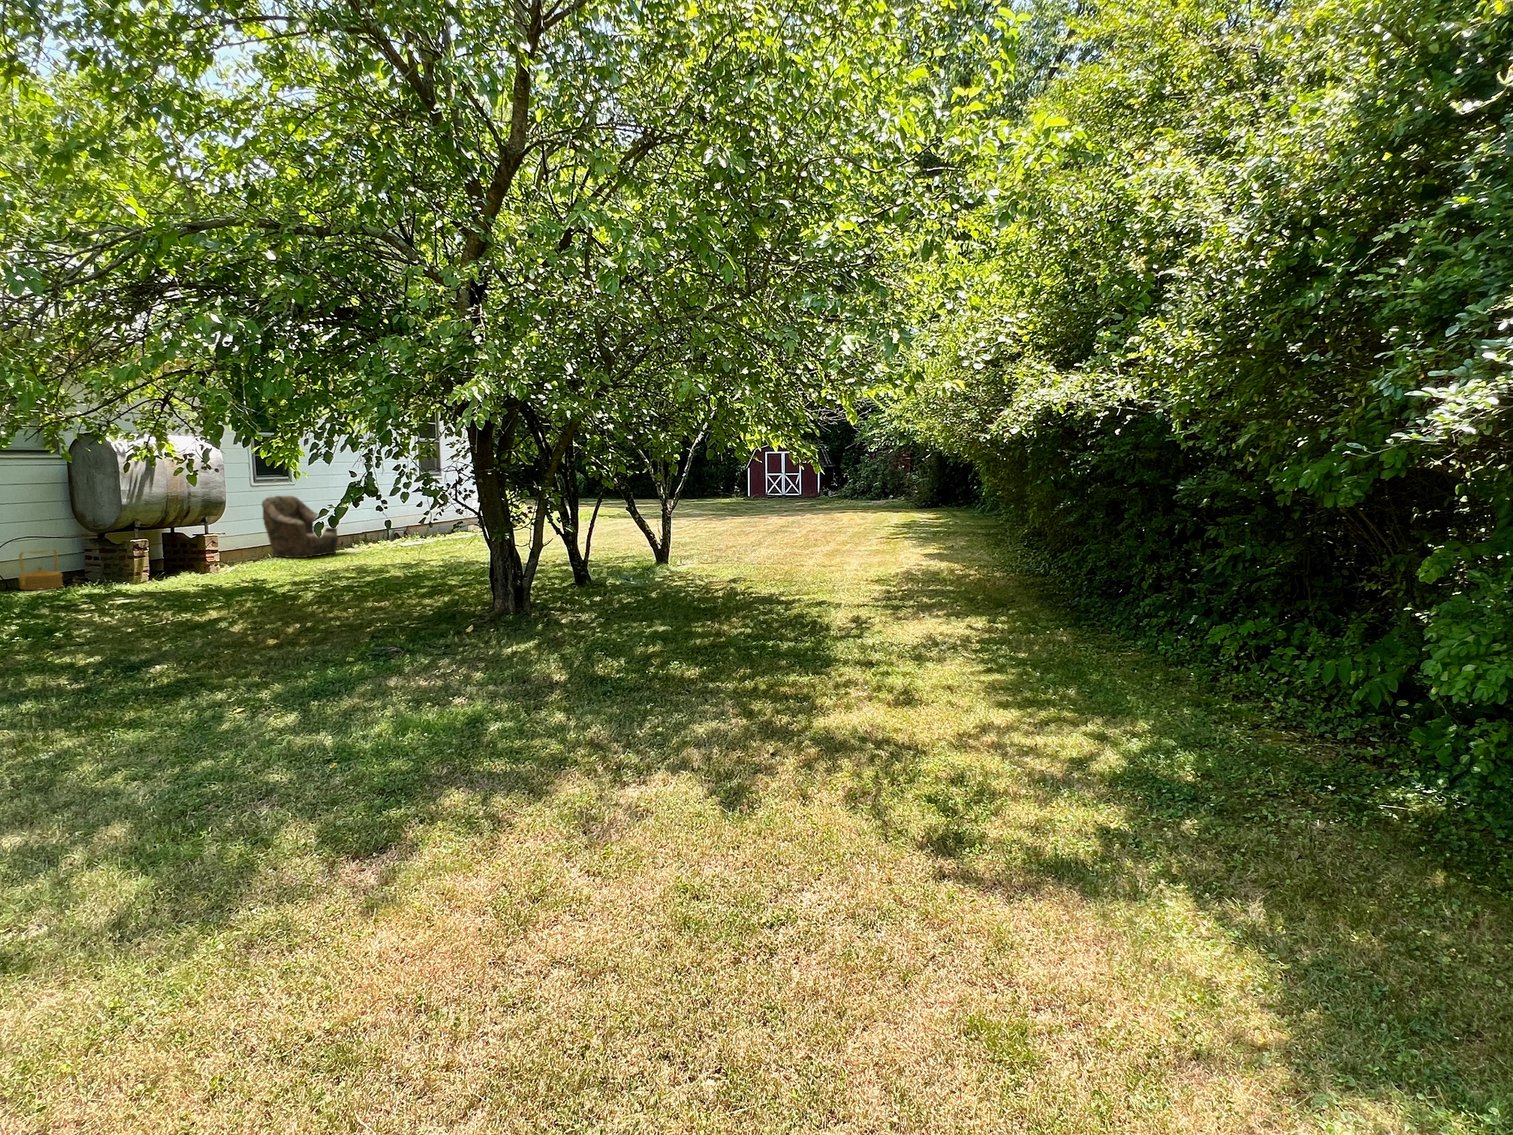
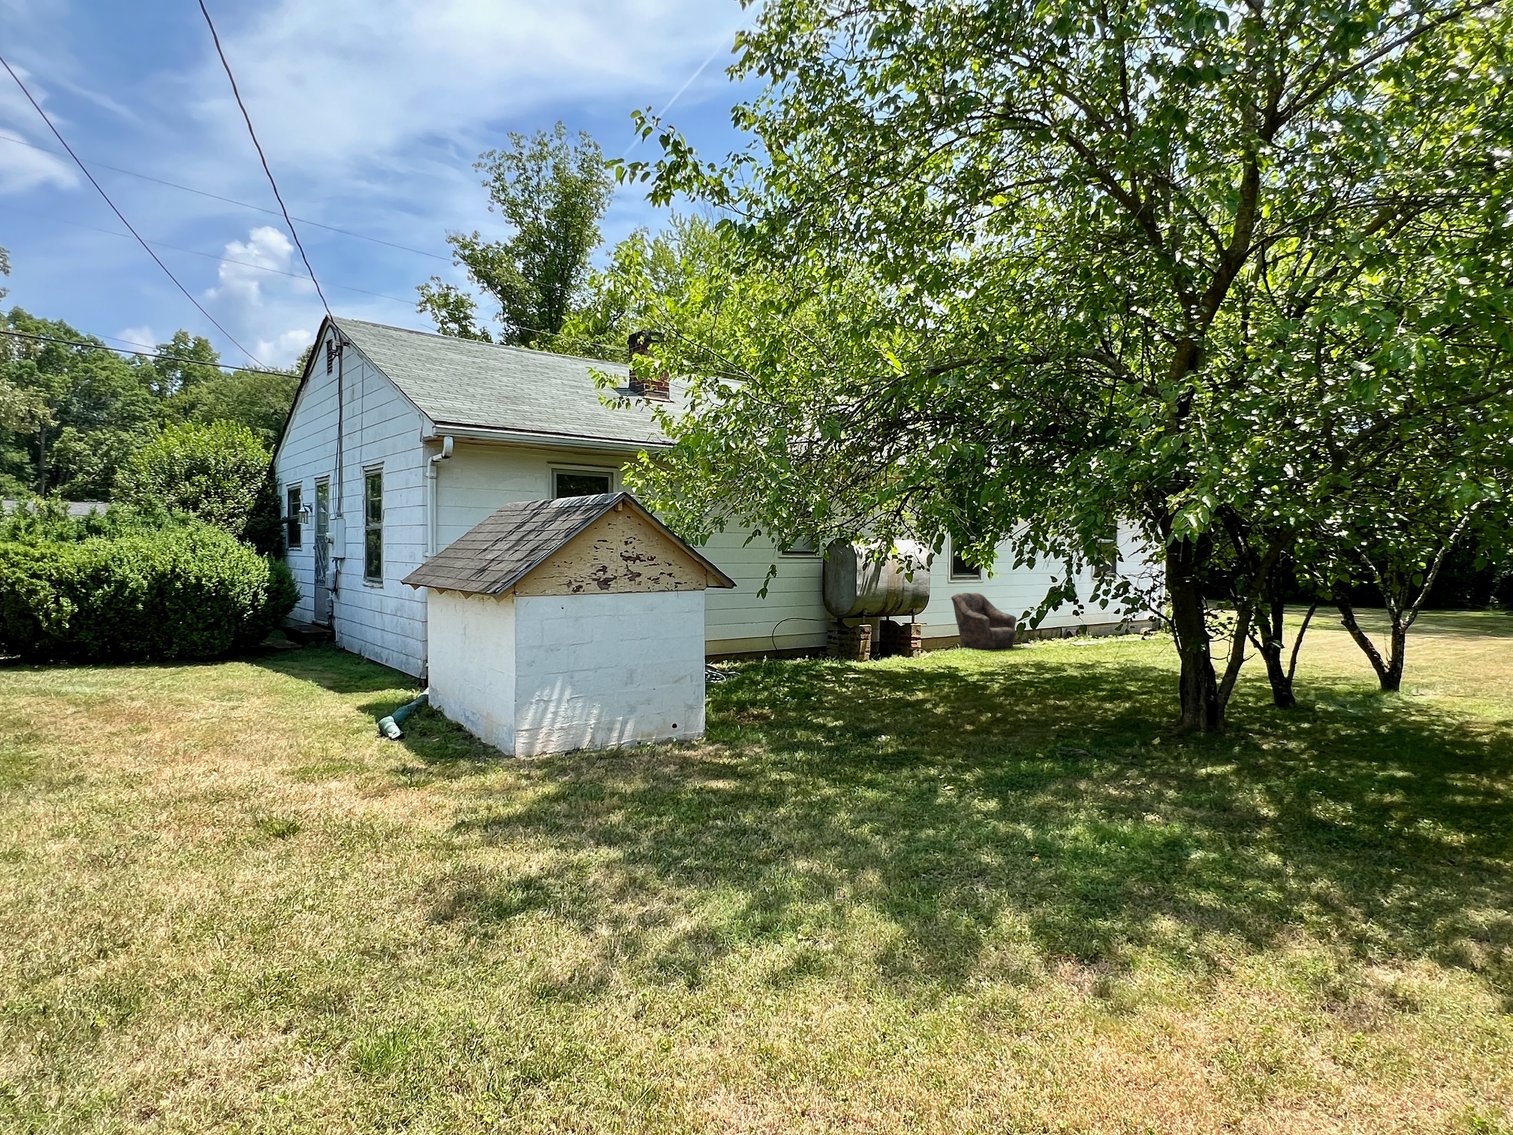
woven basket: present [18,549,62,590] -> none [791,628,817,659]

